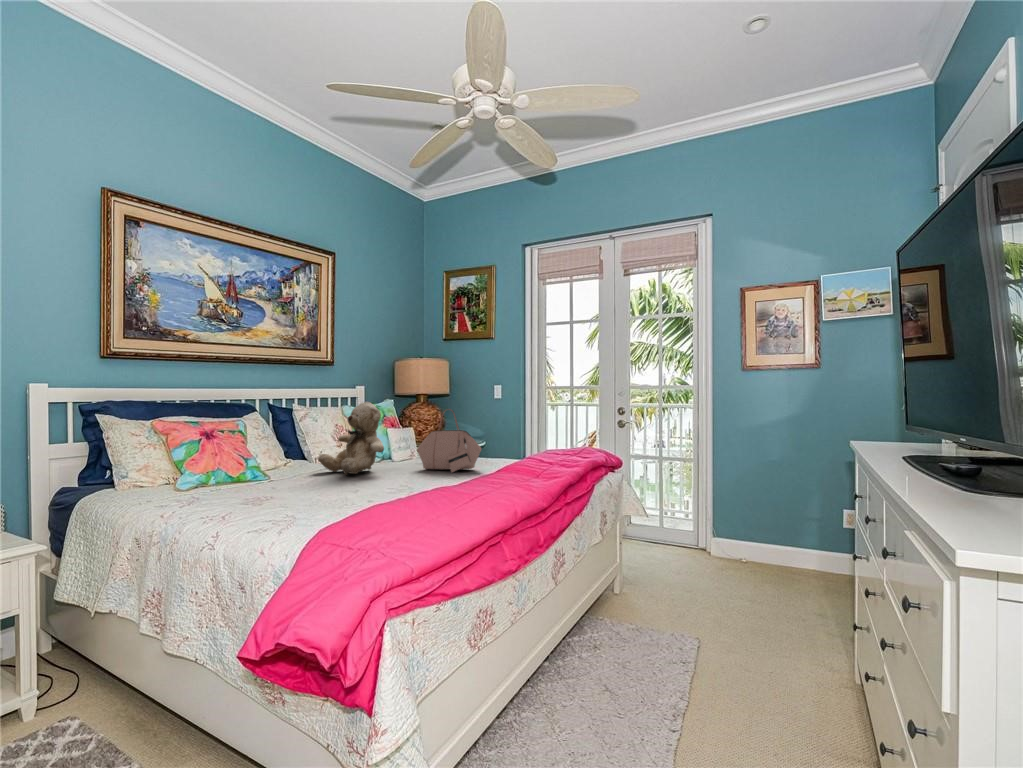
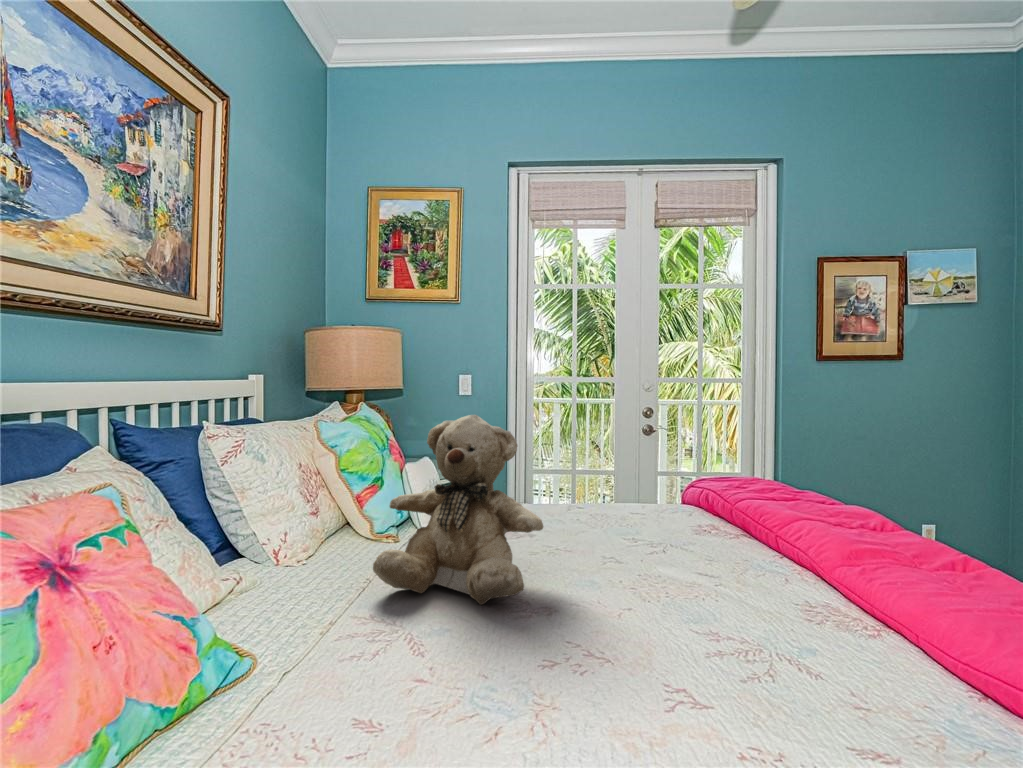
handbag: present [417,409,482,472] -> none [553,425,682,555]

